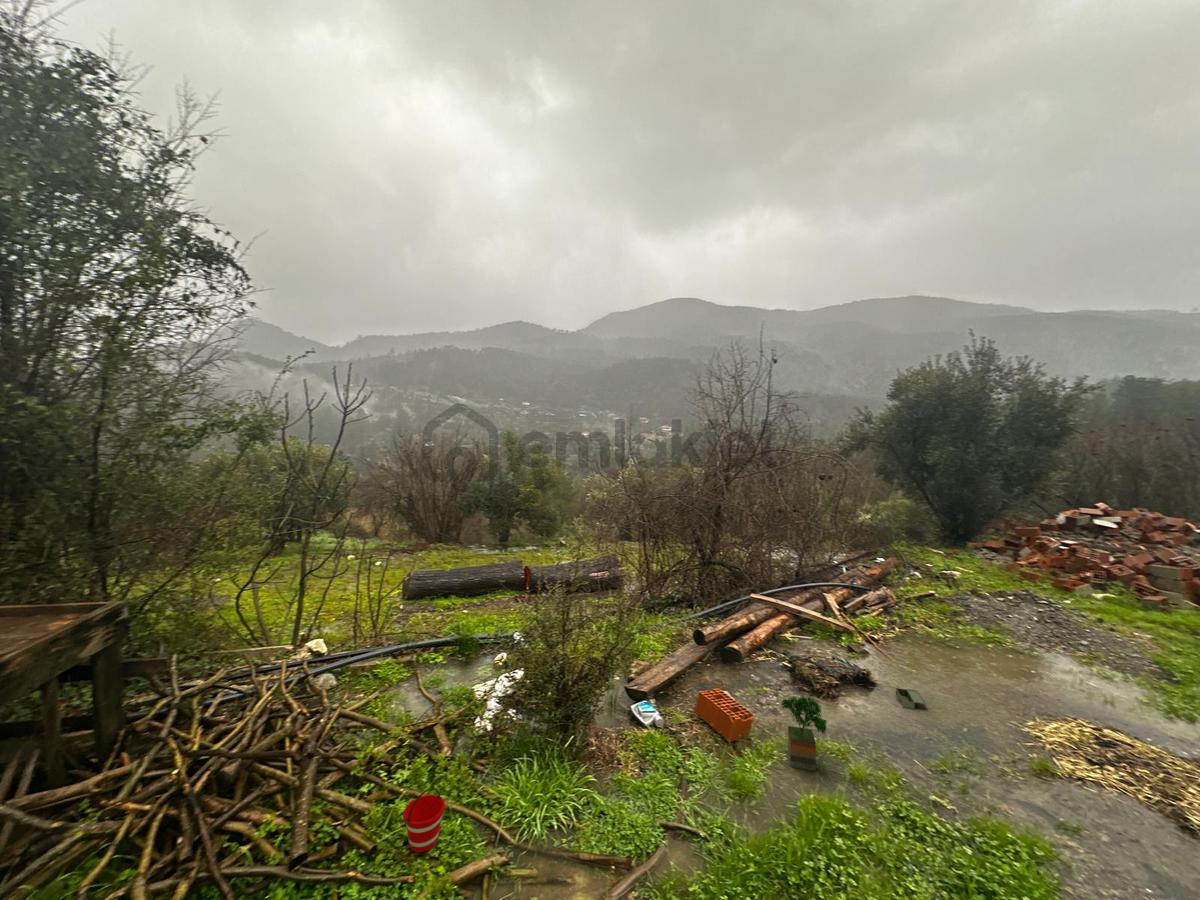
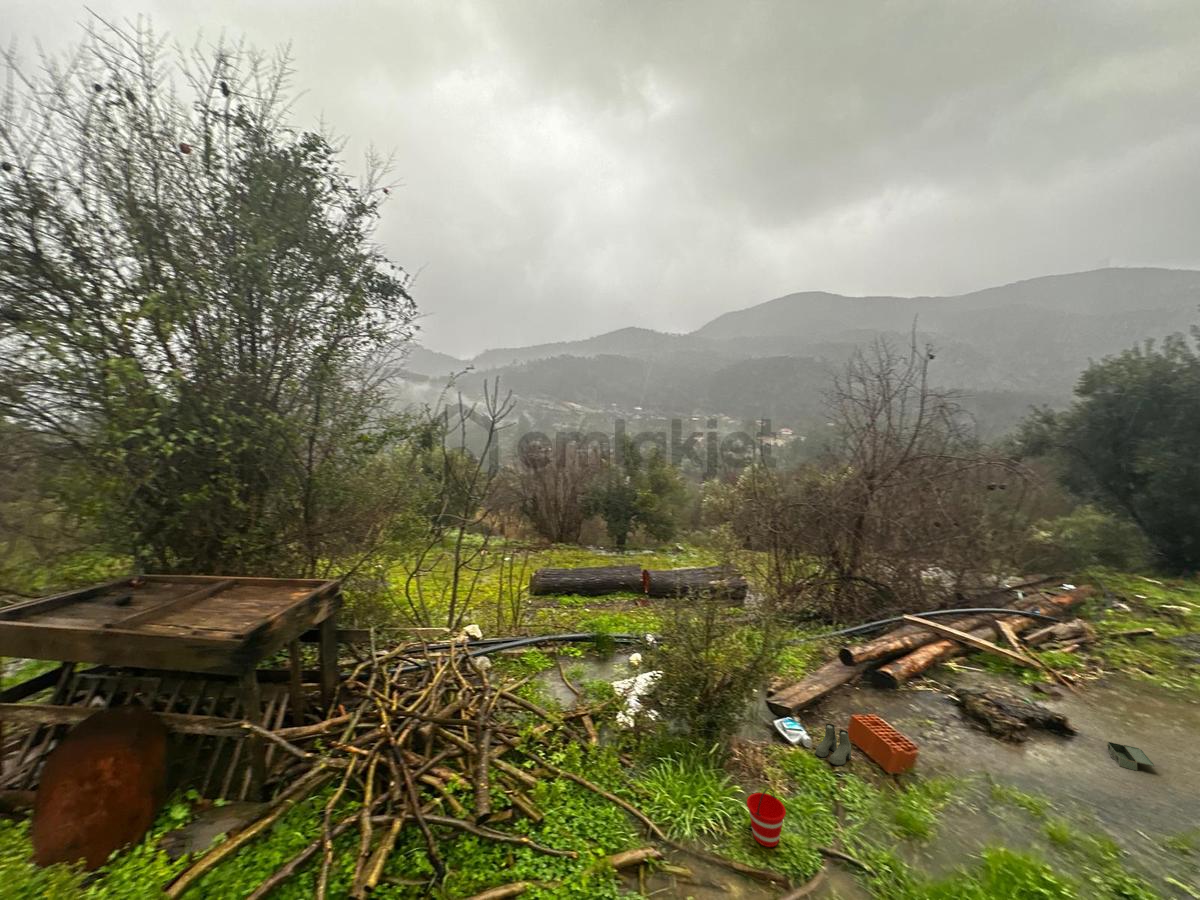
potted tree: present [781,696,827,771] -> none [954,732,1020,824]
boots: none [667,702,698,740] -> present [816,724,851,765]
bucket: present [403,788,445,852] -> present [747,788,786,847]

